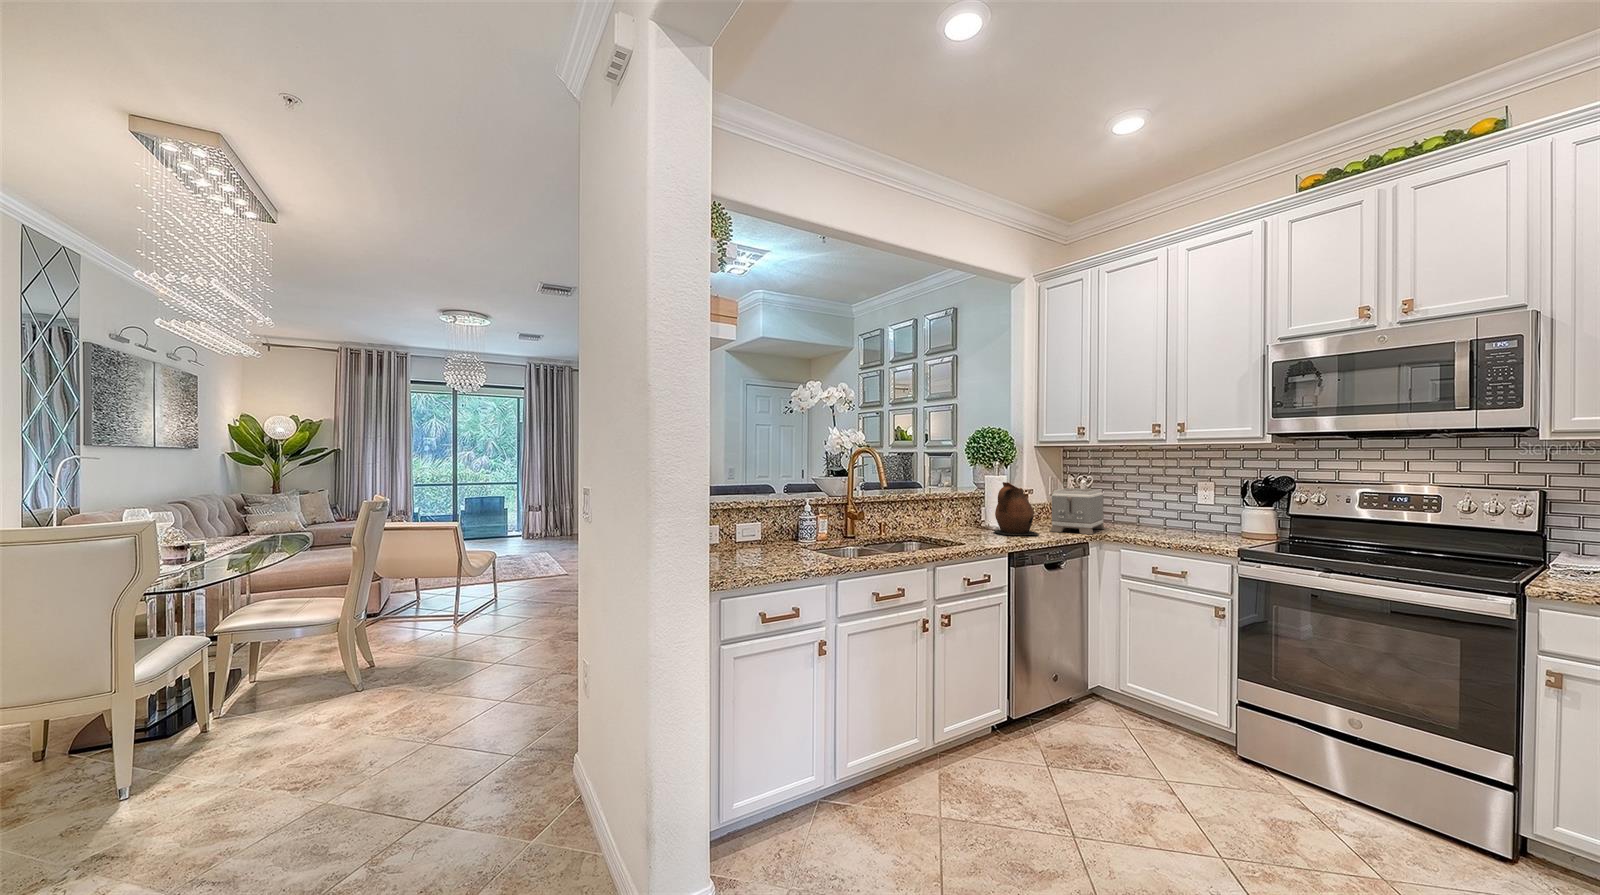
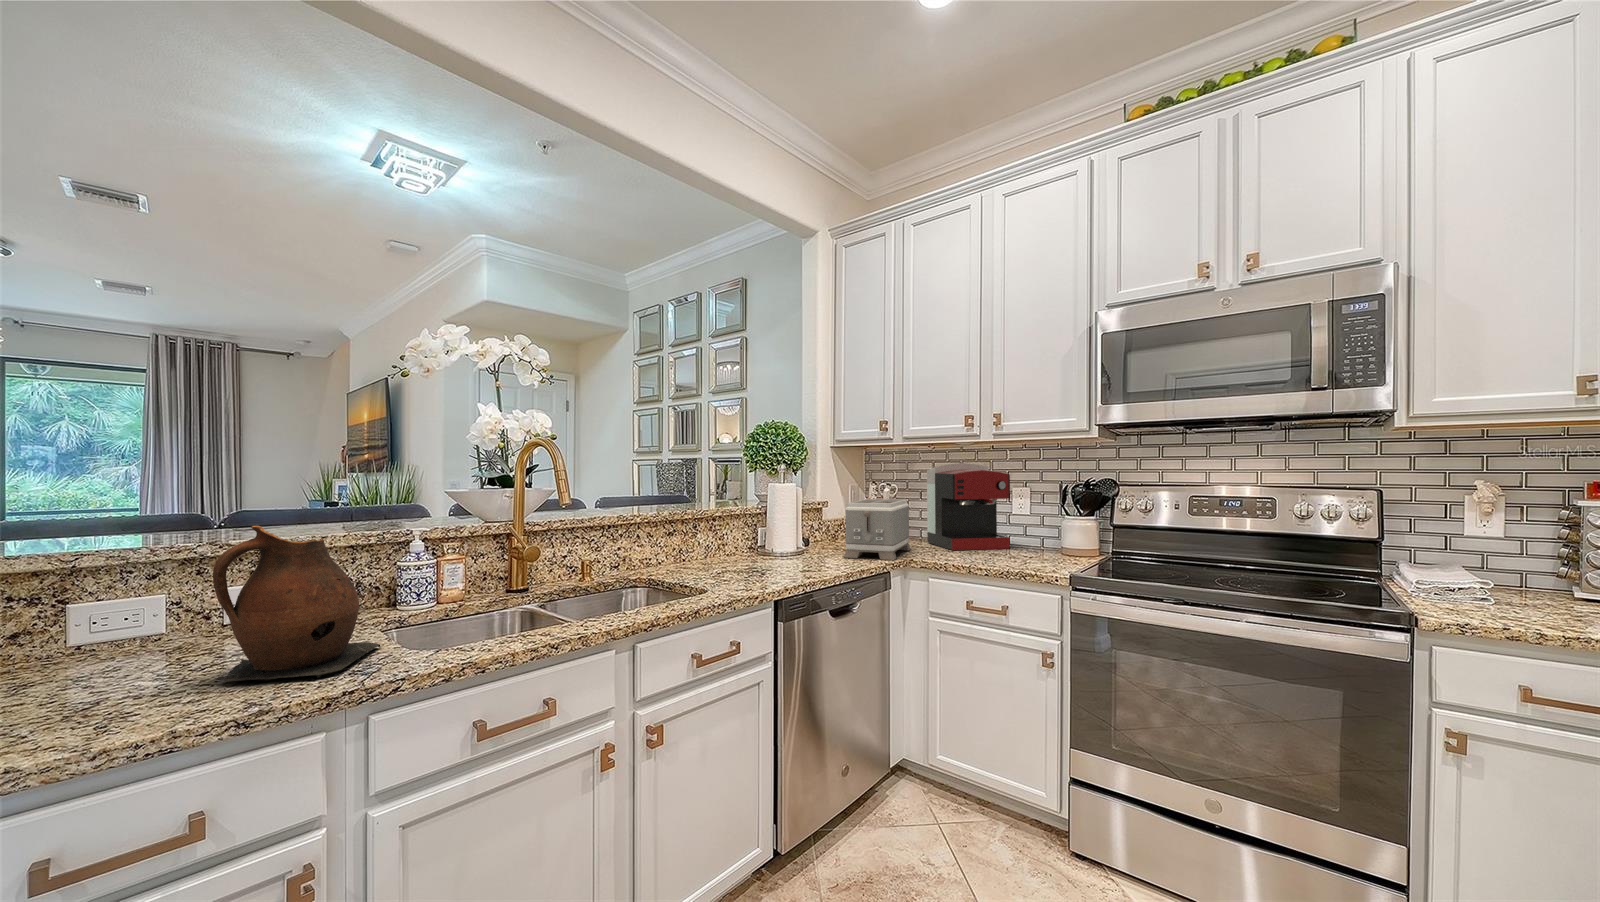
coffee maker: none [1119,461,1194,531] -> present [927,463,1010,550]
ceramic pitcher: present [993,482,1039,535] -> present [213,525,381,681]

